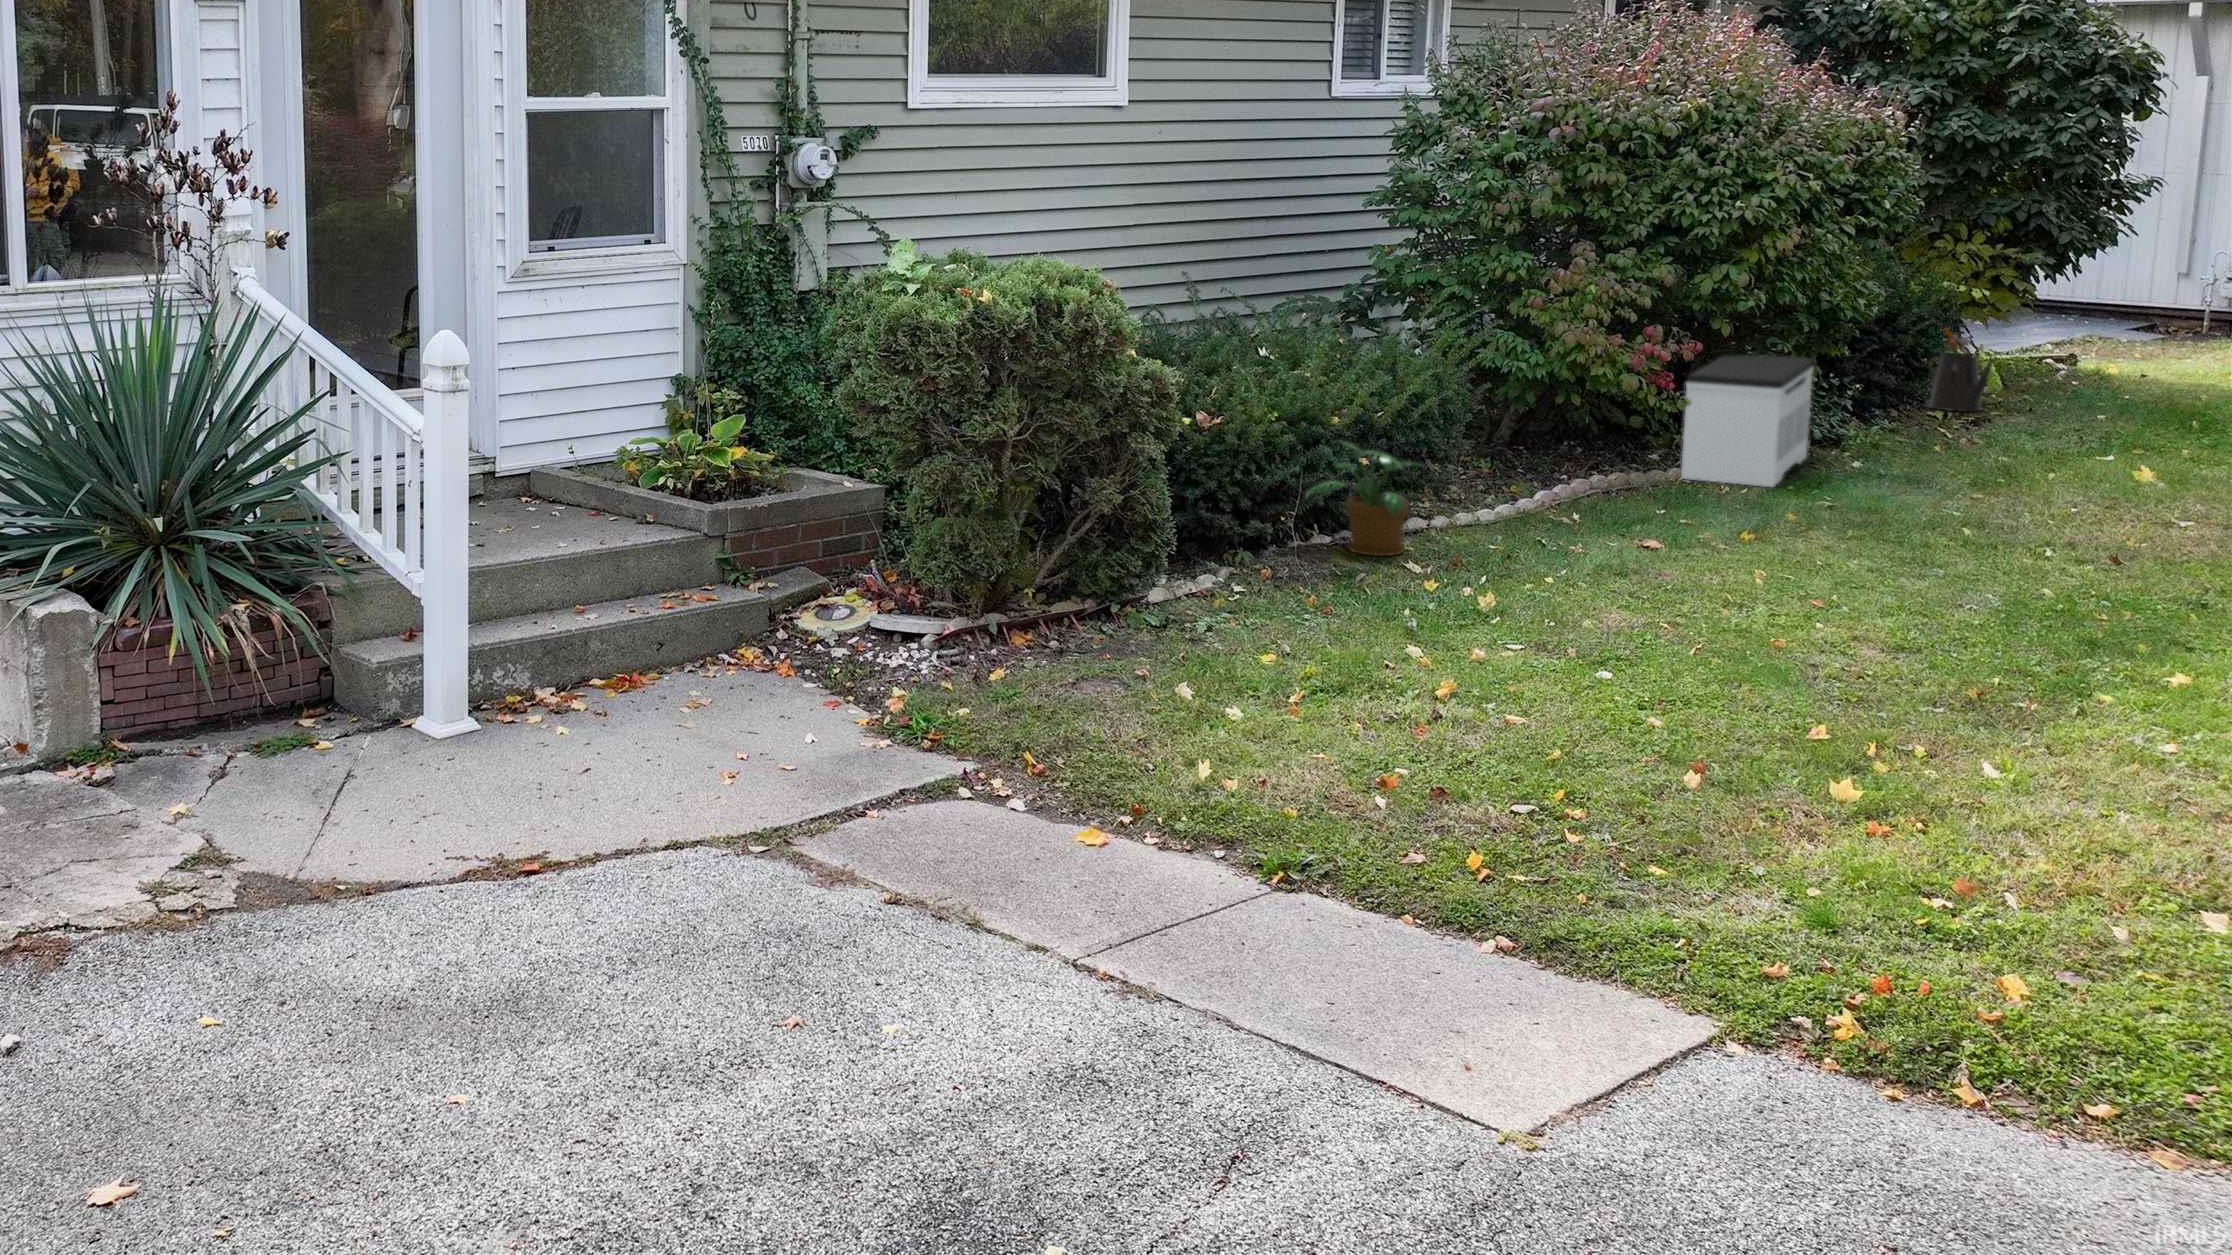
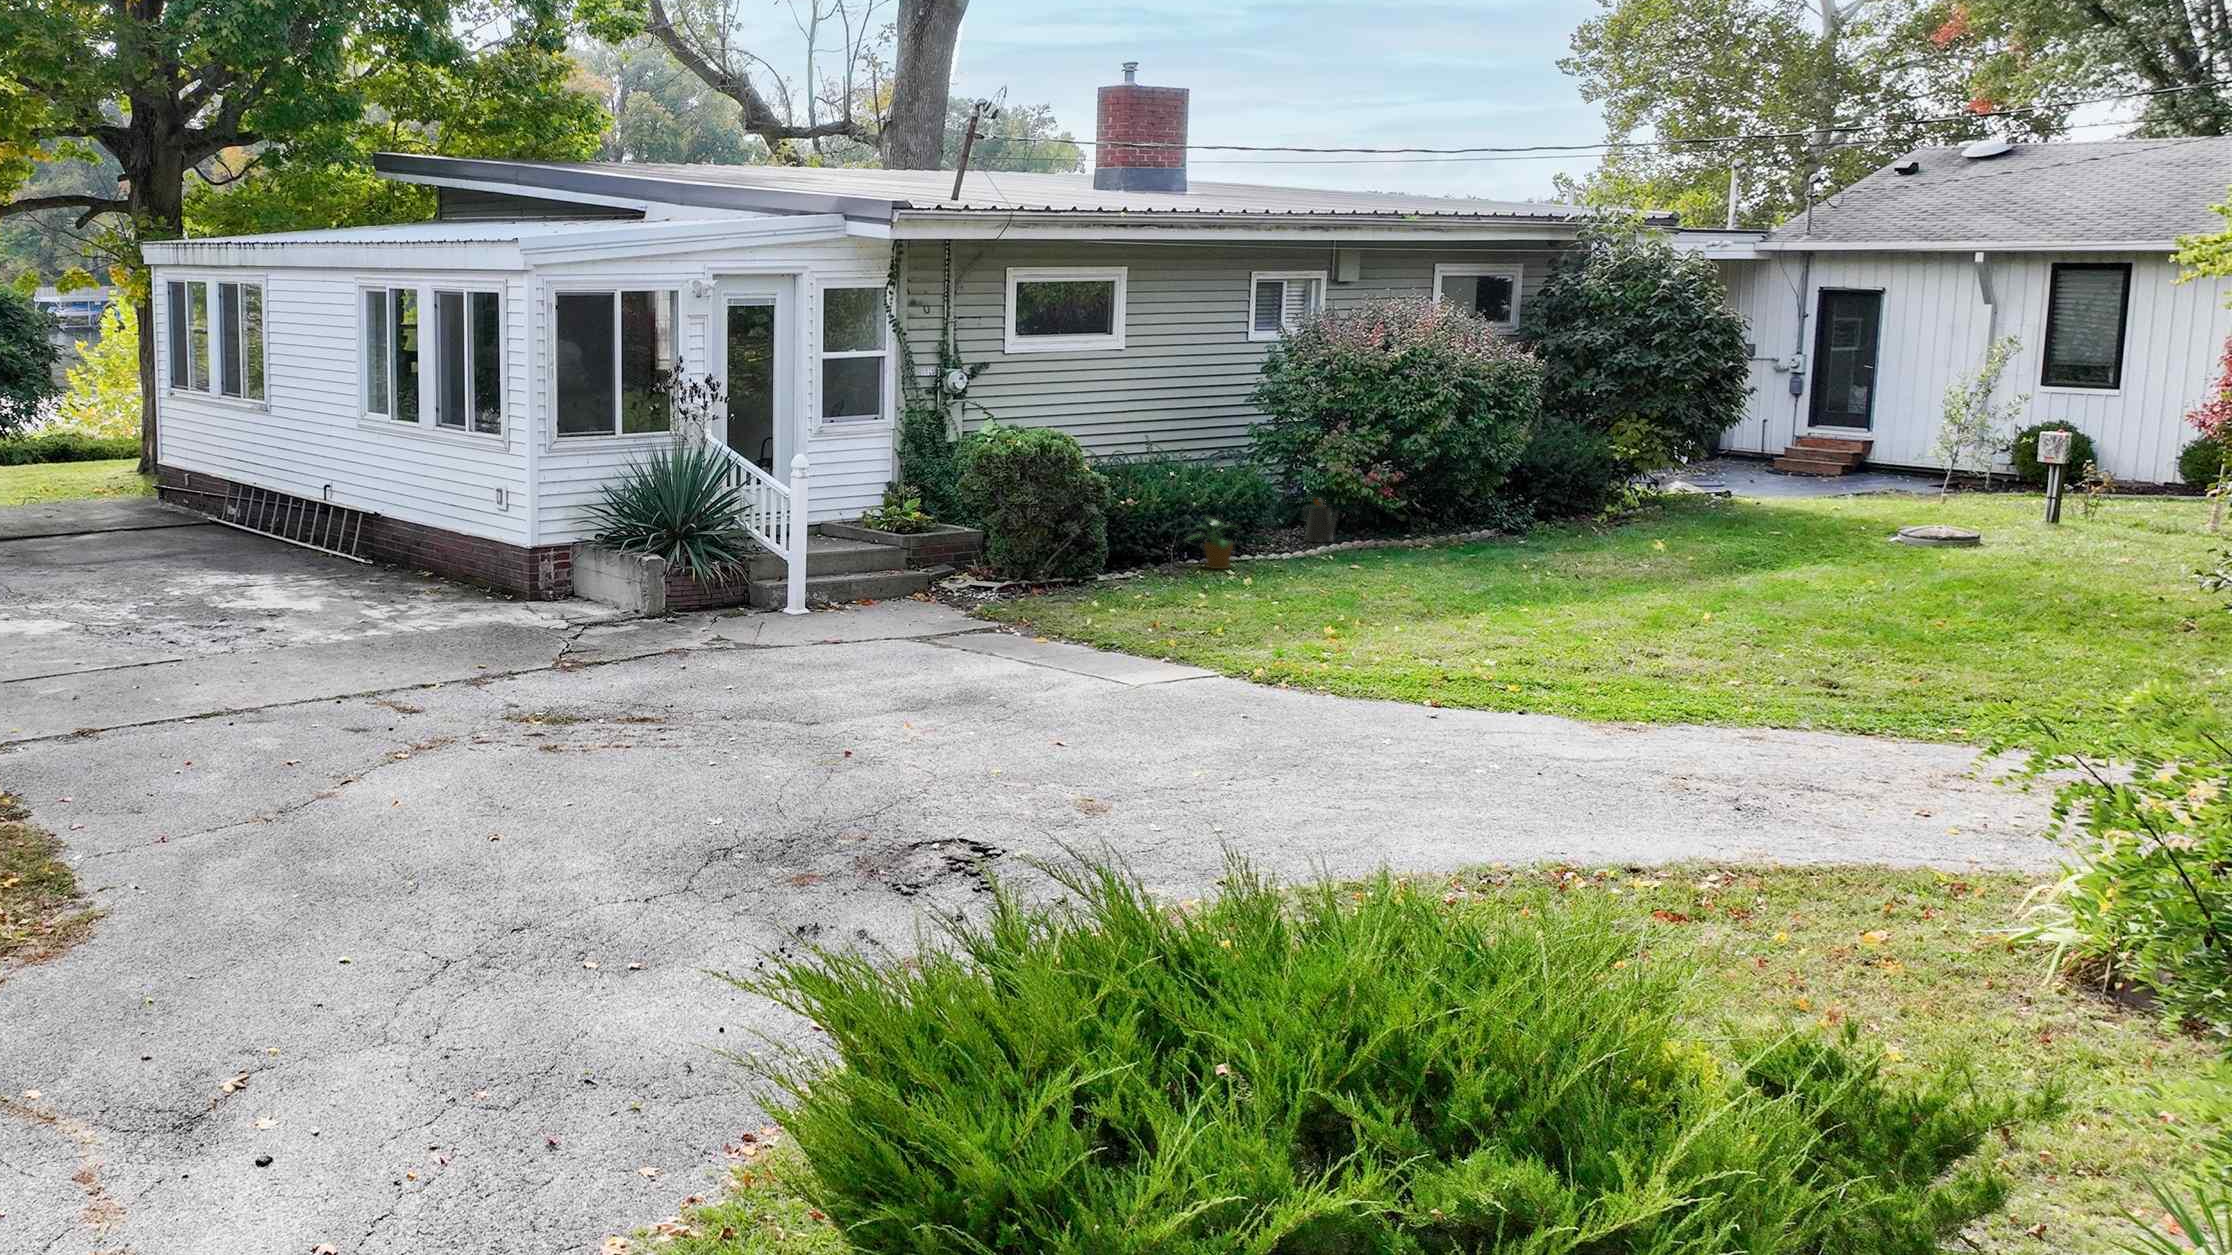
watering can: present [1928,329,1993,412] -> present [1304,498,1337,542]
bench: present [1681,354,1814,487] -> none [1402,482,1485,548]

